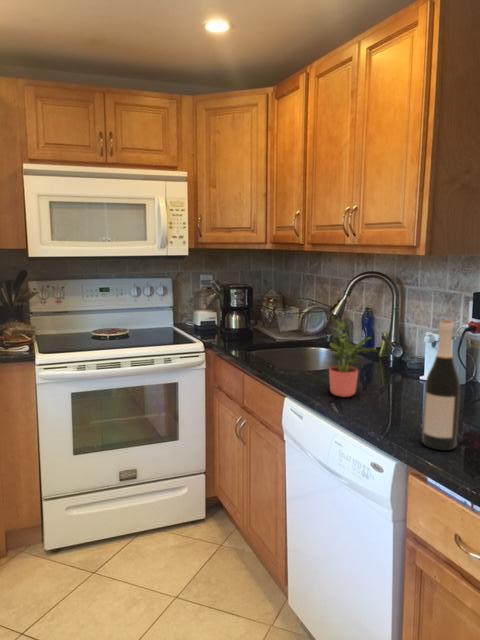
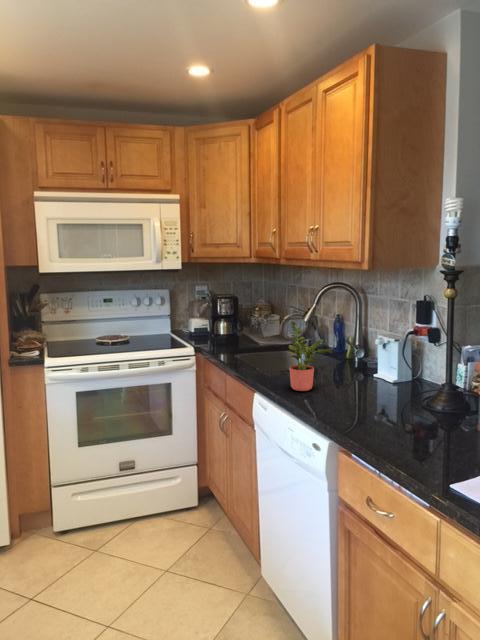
wine bottle: present [422,320,460,450] -> none [352,324,380,431]

